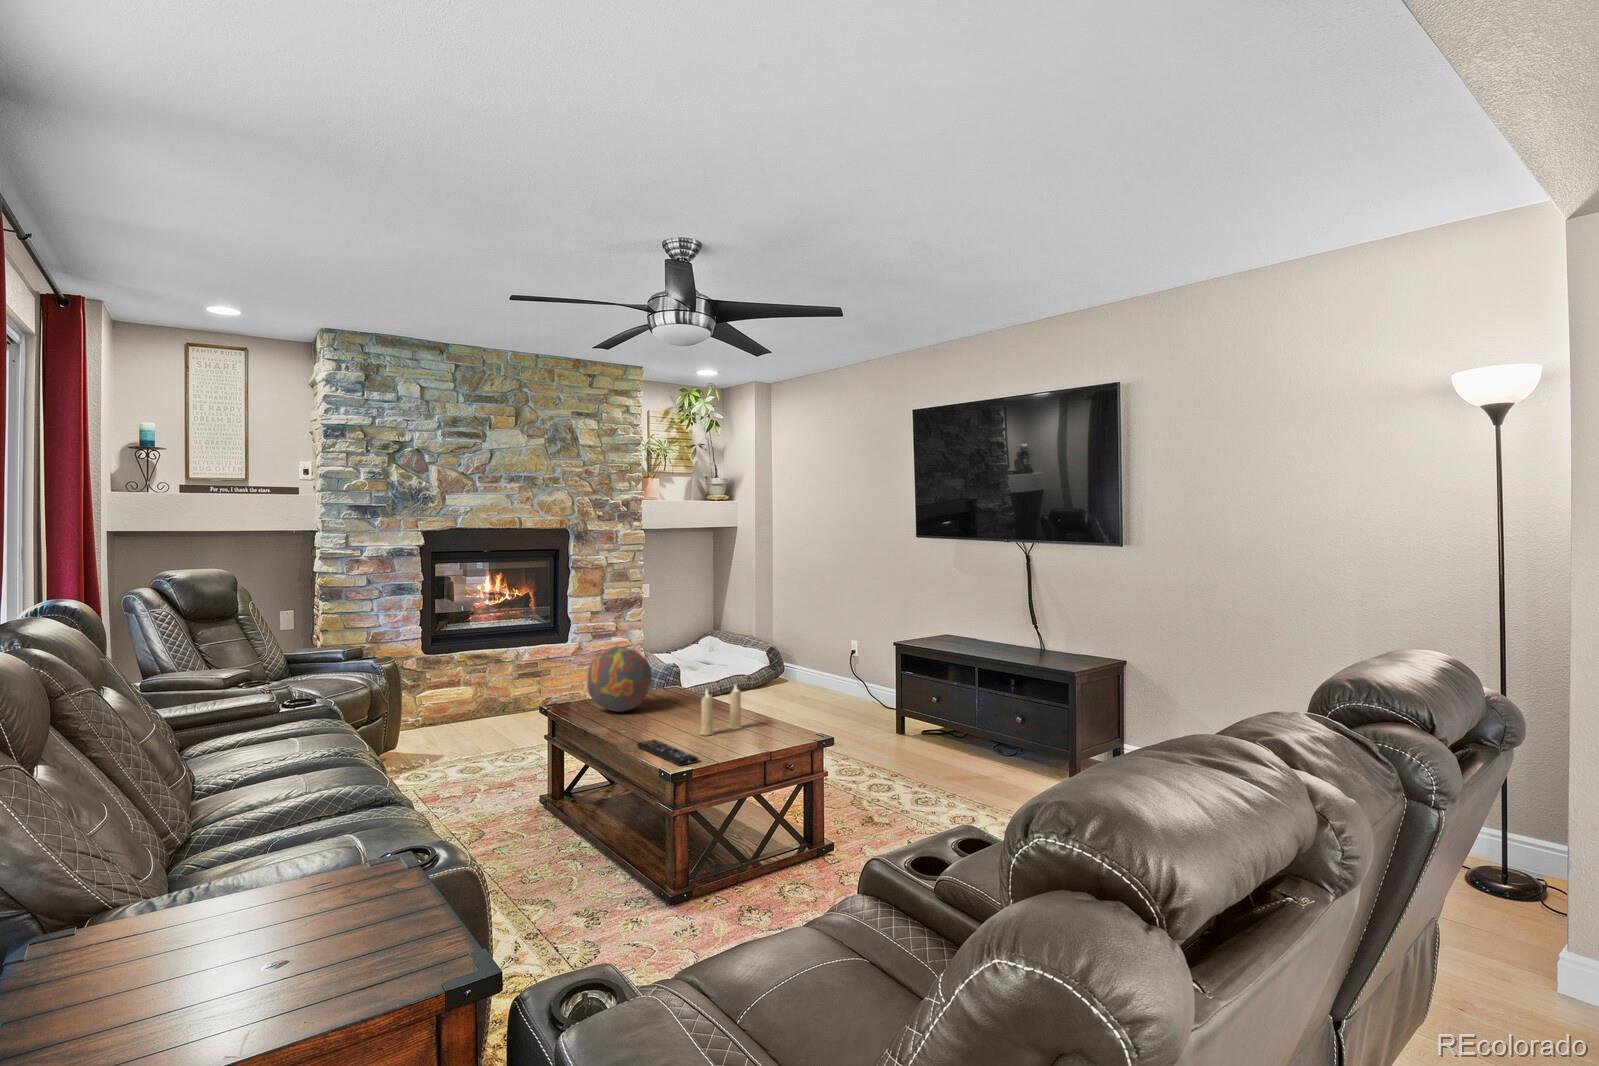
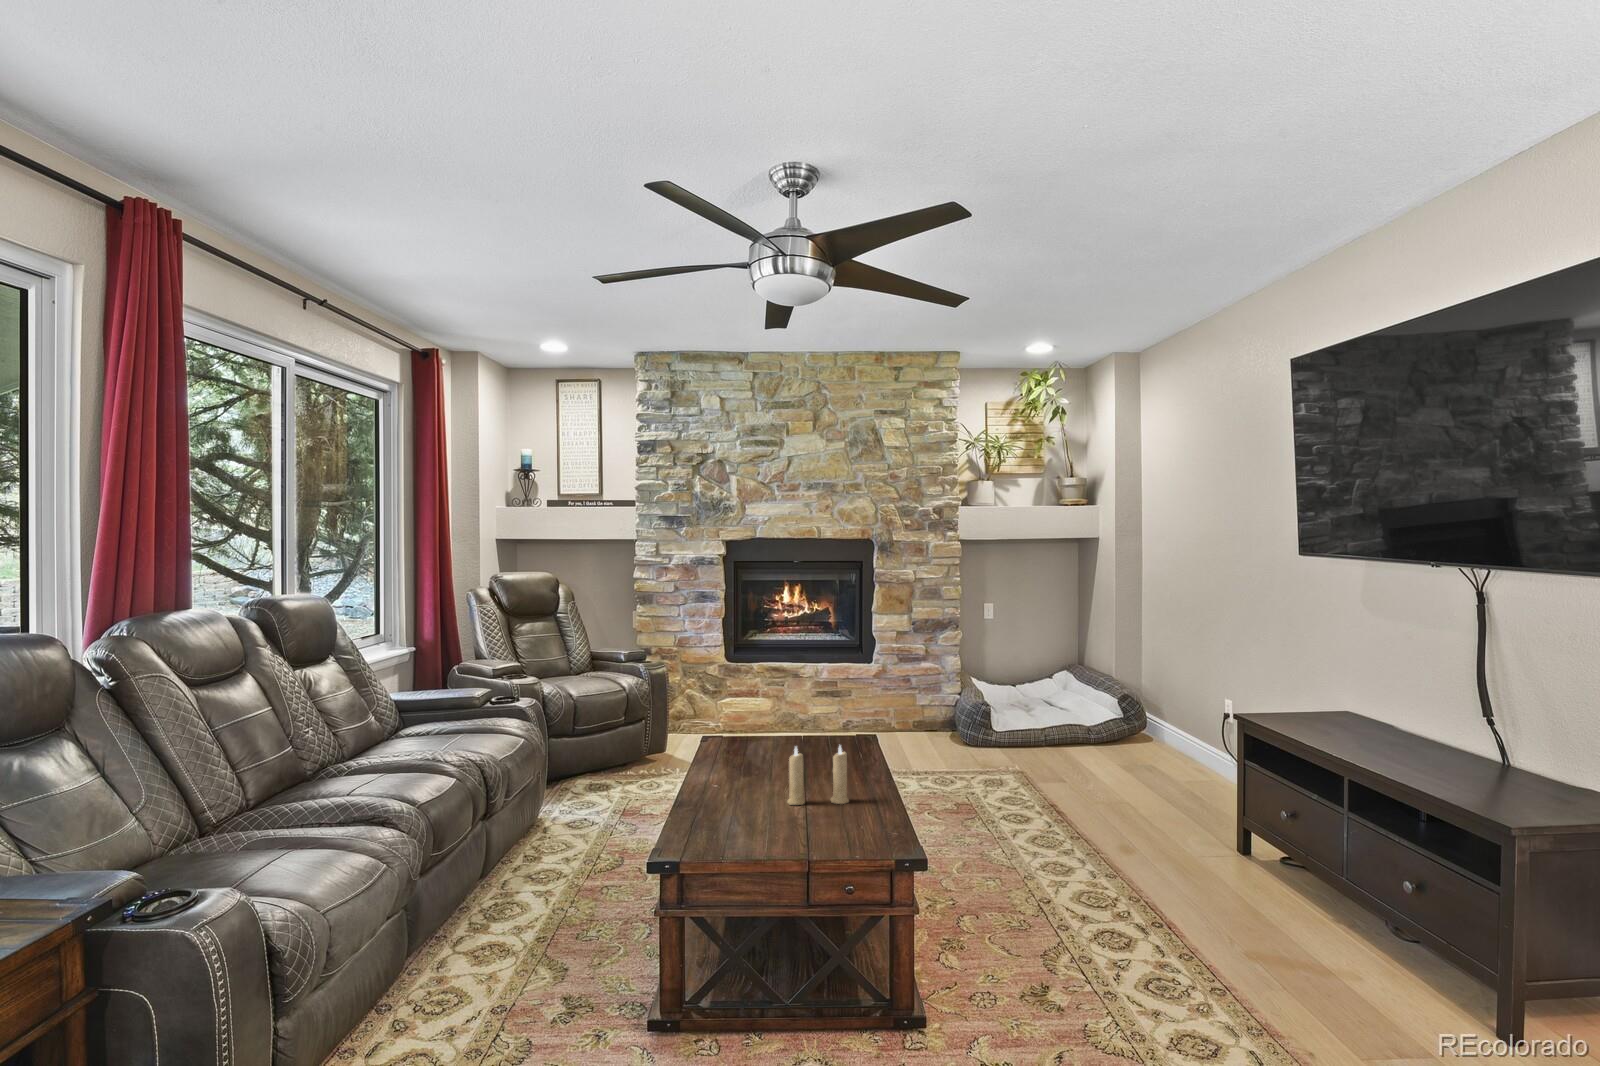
decorative orb: present [587,646,652,712] -> none [733,679,805,756]
remote control: present [637,739,698,766] -> none [693,798,725,840]

